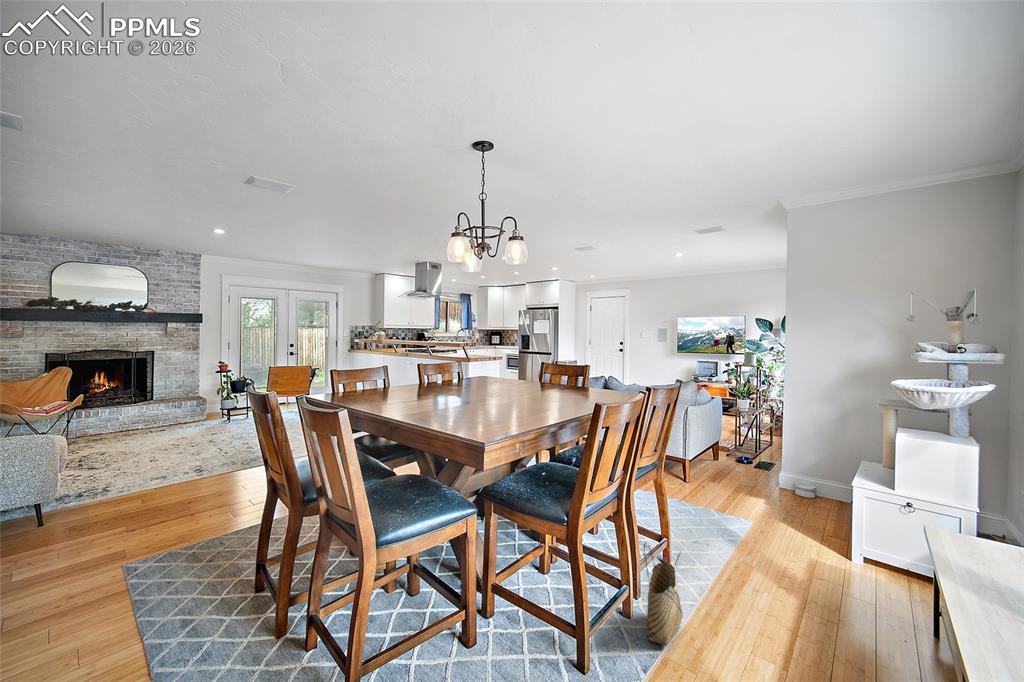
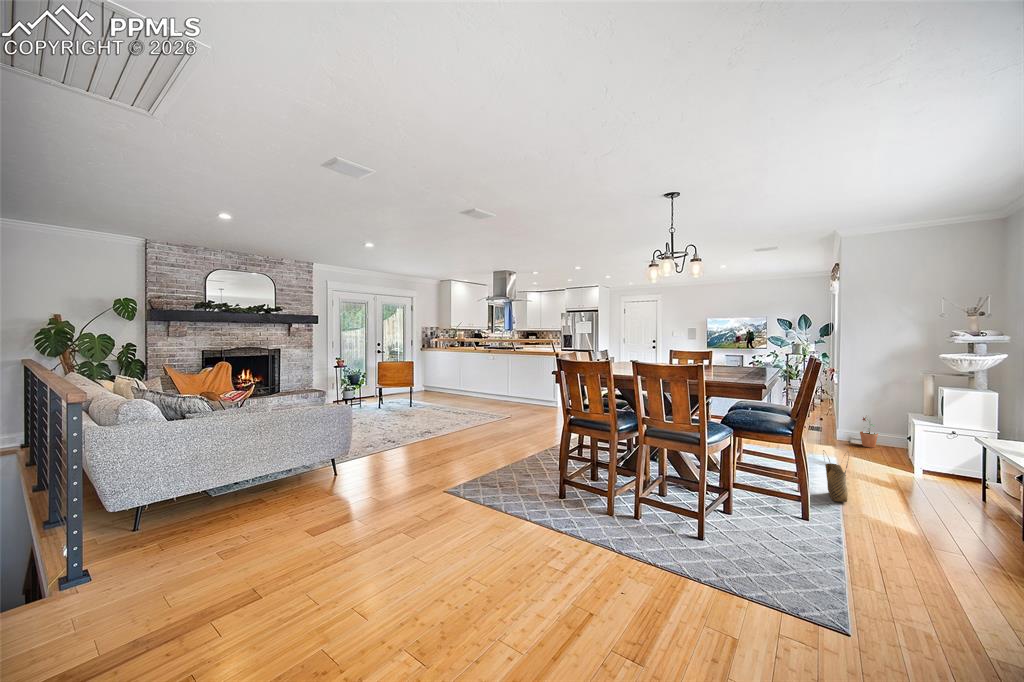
potted plant: none [803,442,833,508] -> present [860,417,878,448]

